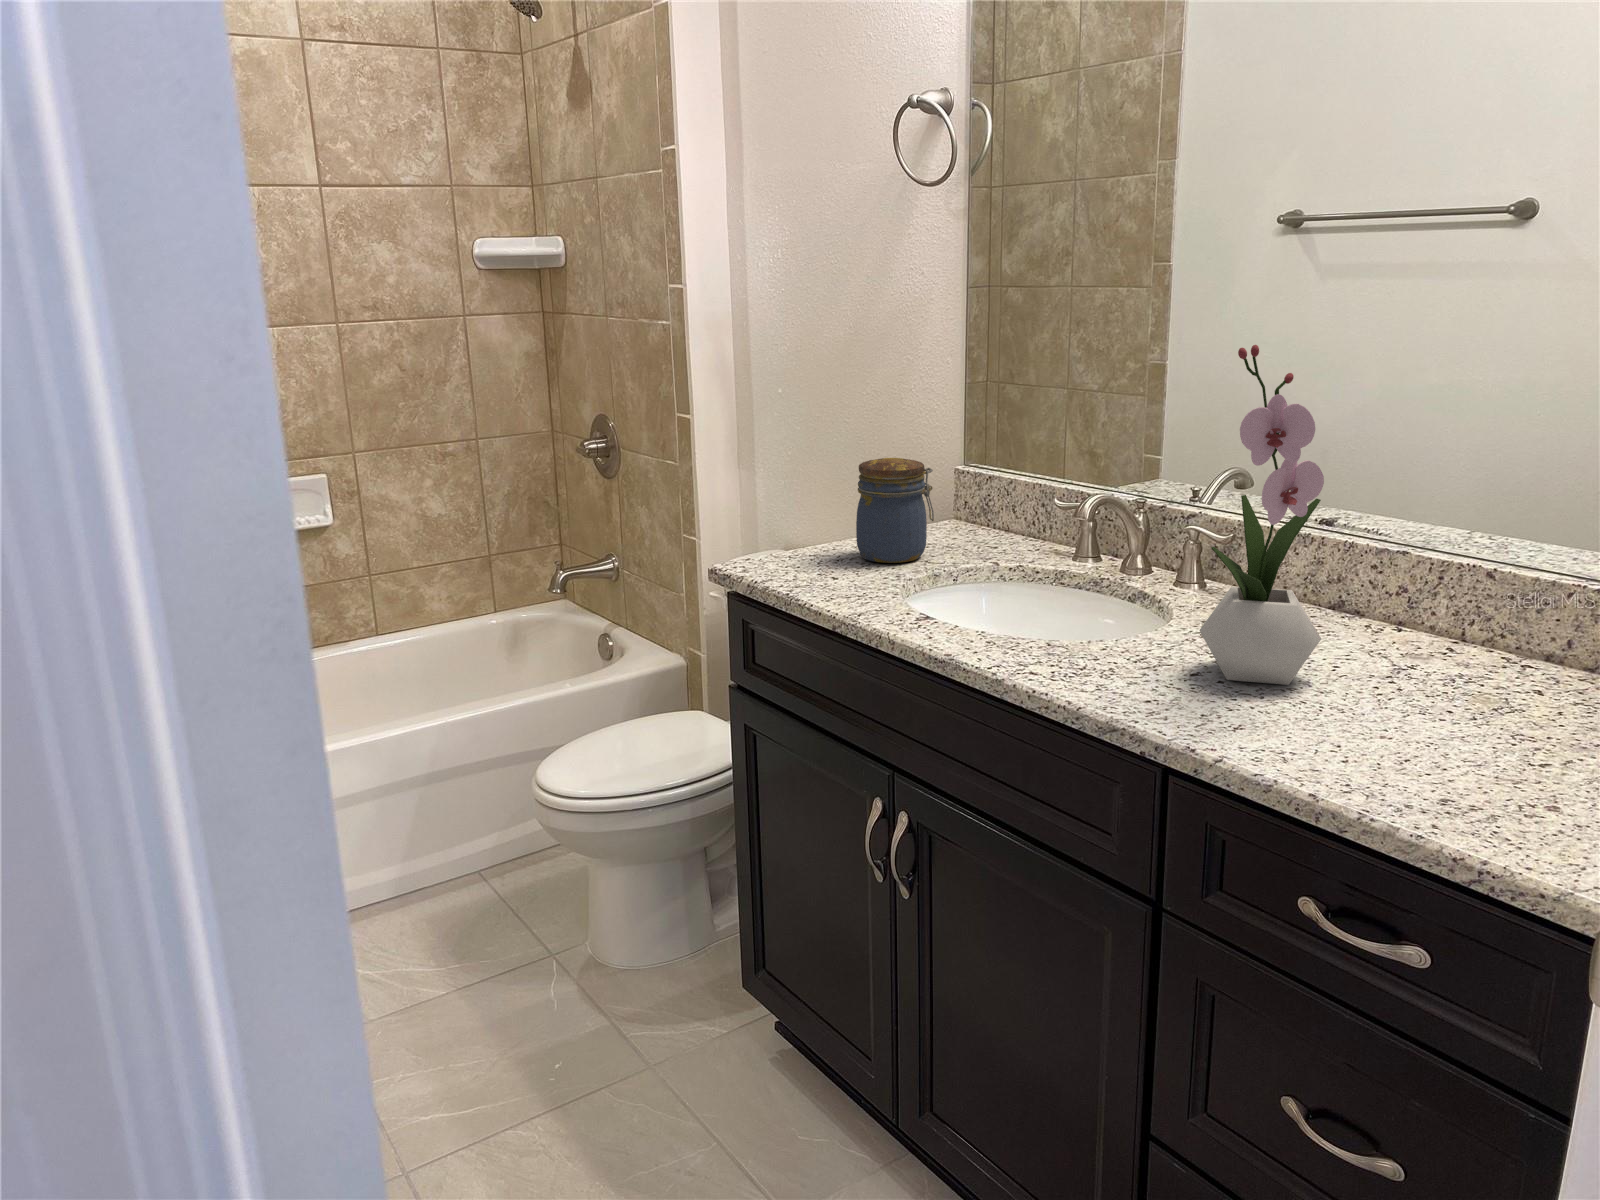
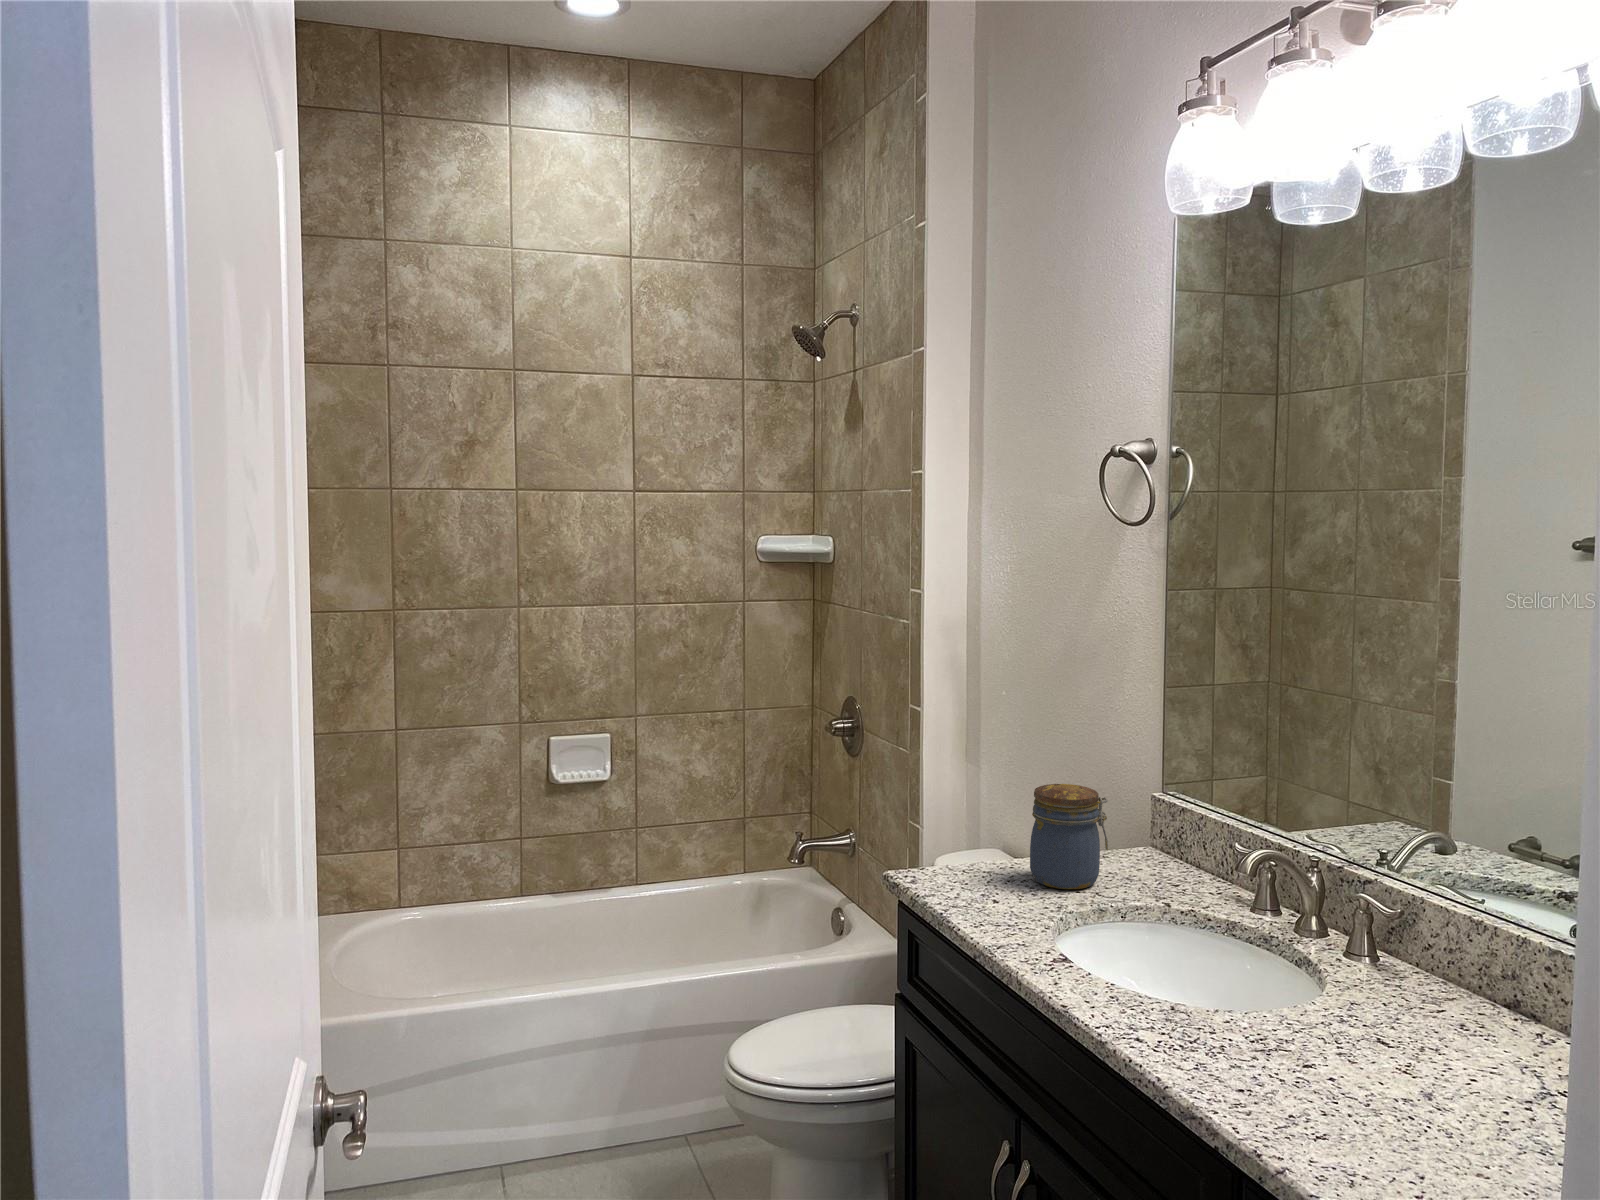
flower arrangement: present [1199,345,1324,685] -> none [1314,741,1448,1097]

